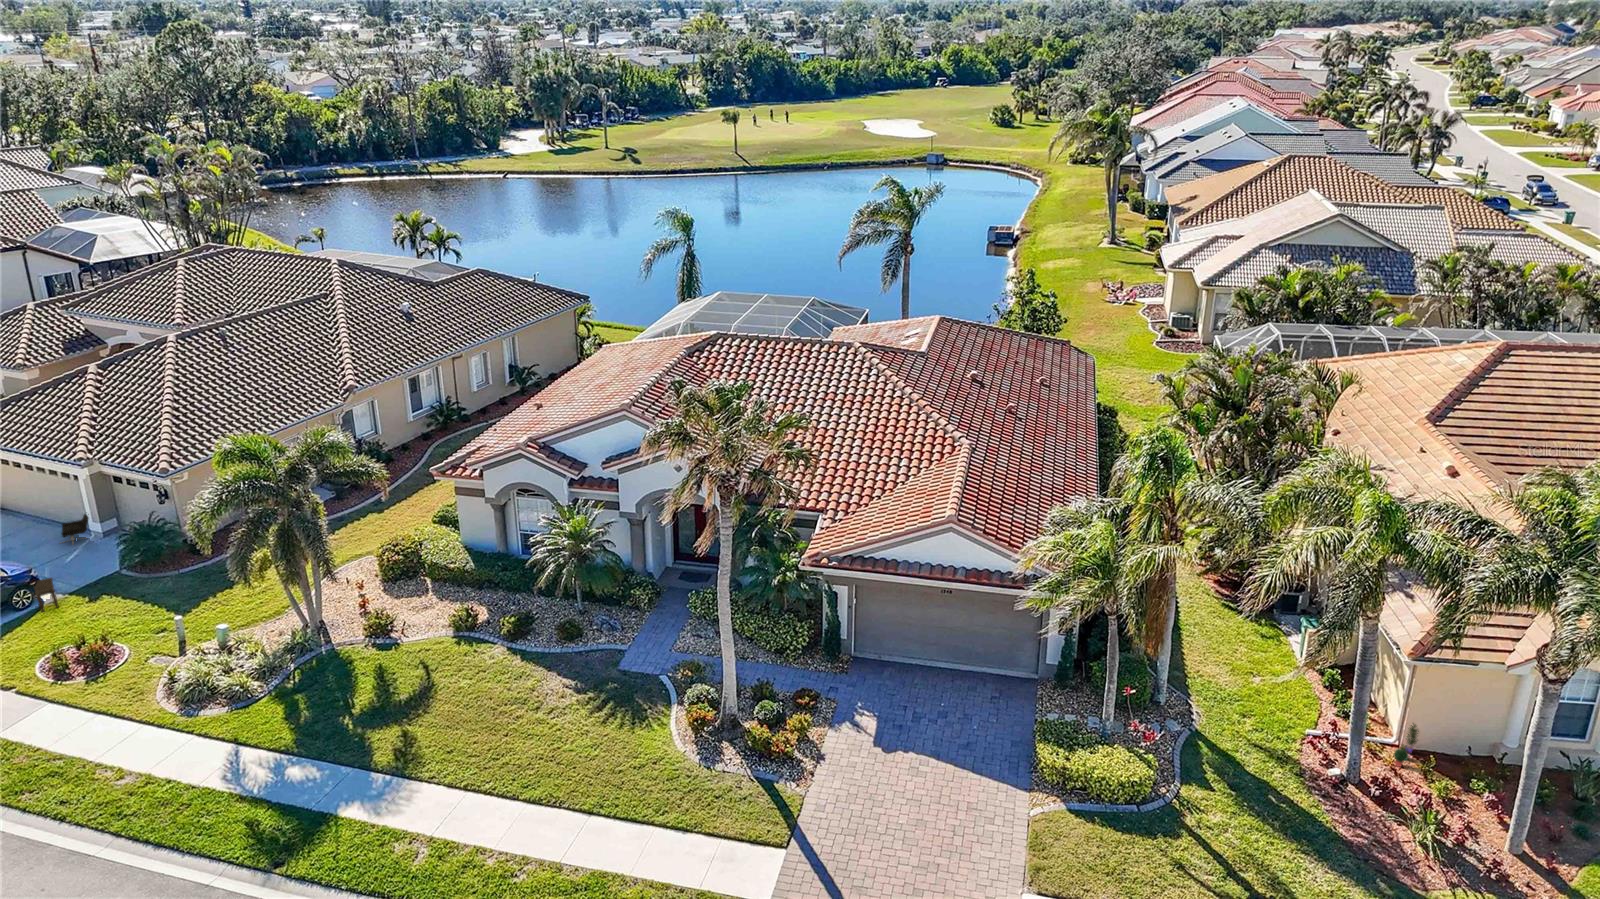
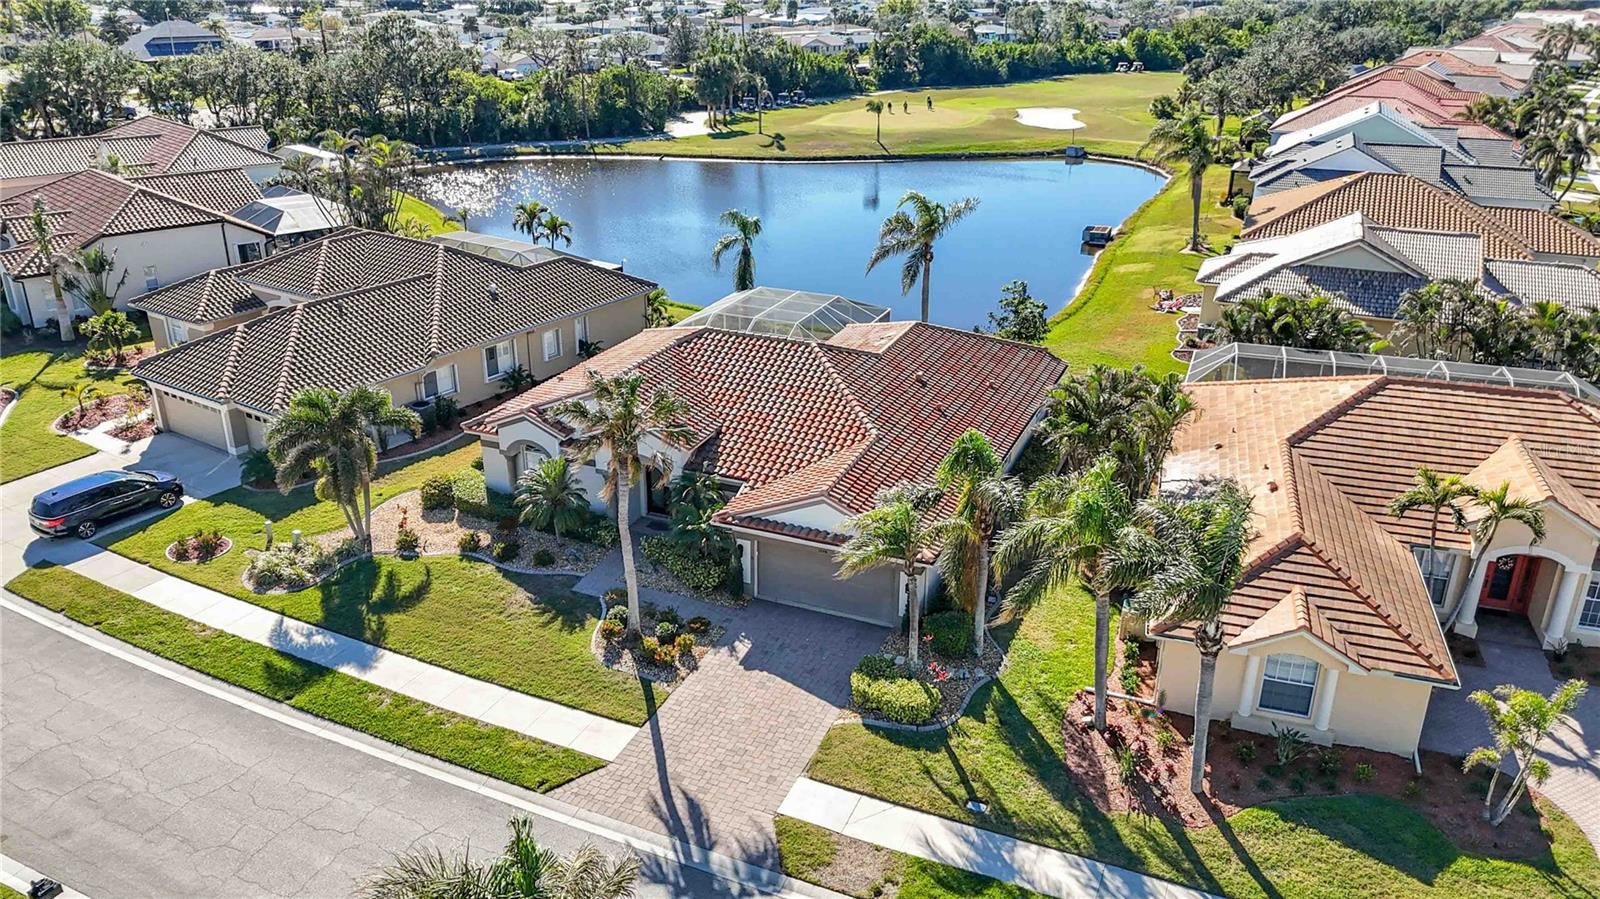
lounge chair: present [62,514,89,544] -> present [495,513,521,535]
bench: present [34,578,58,612] -> none [177,485,193,510]

